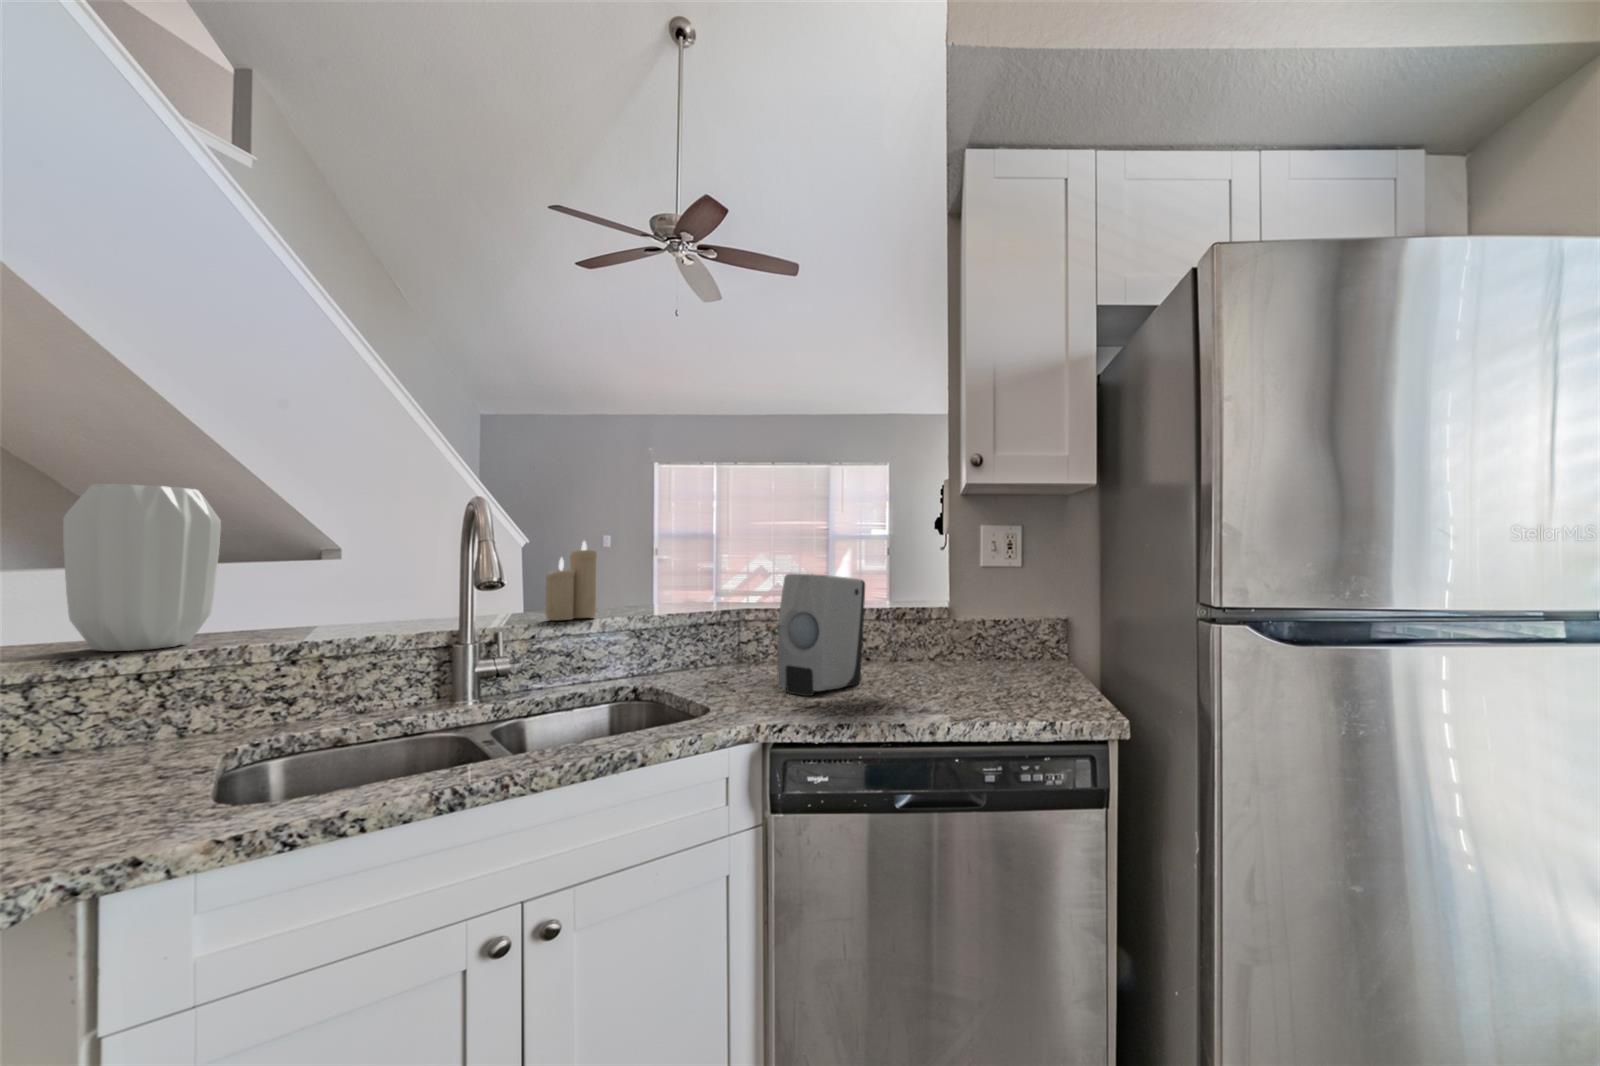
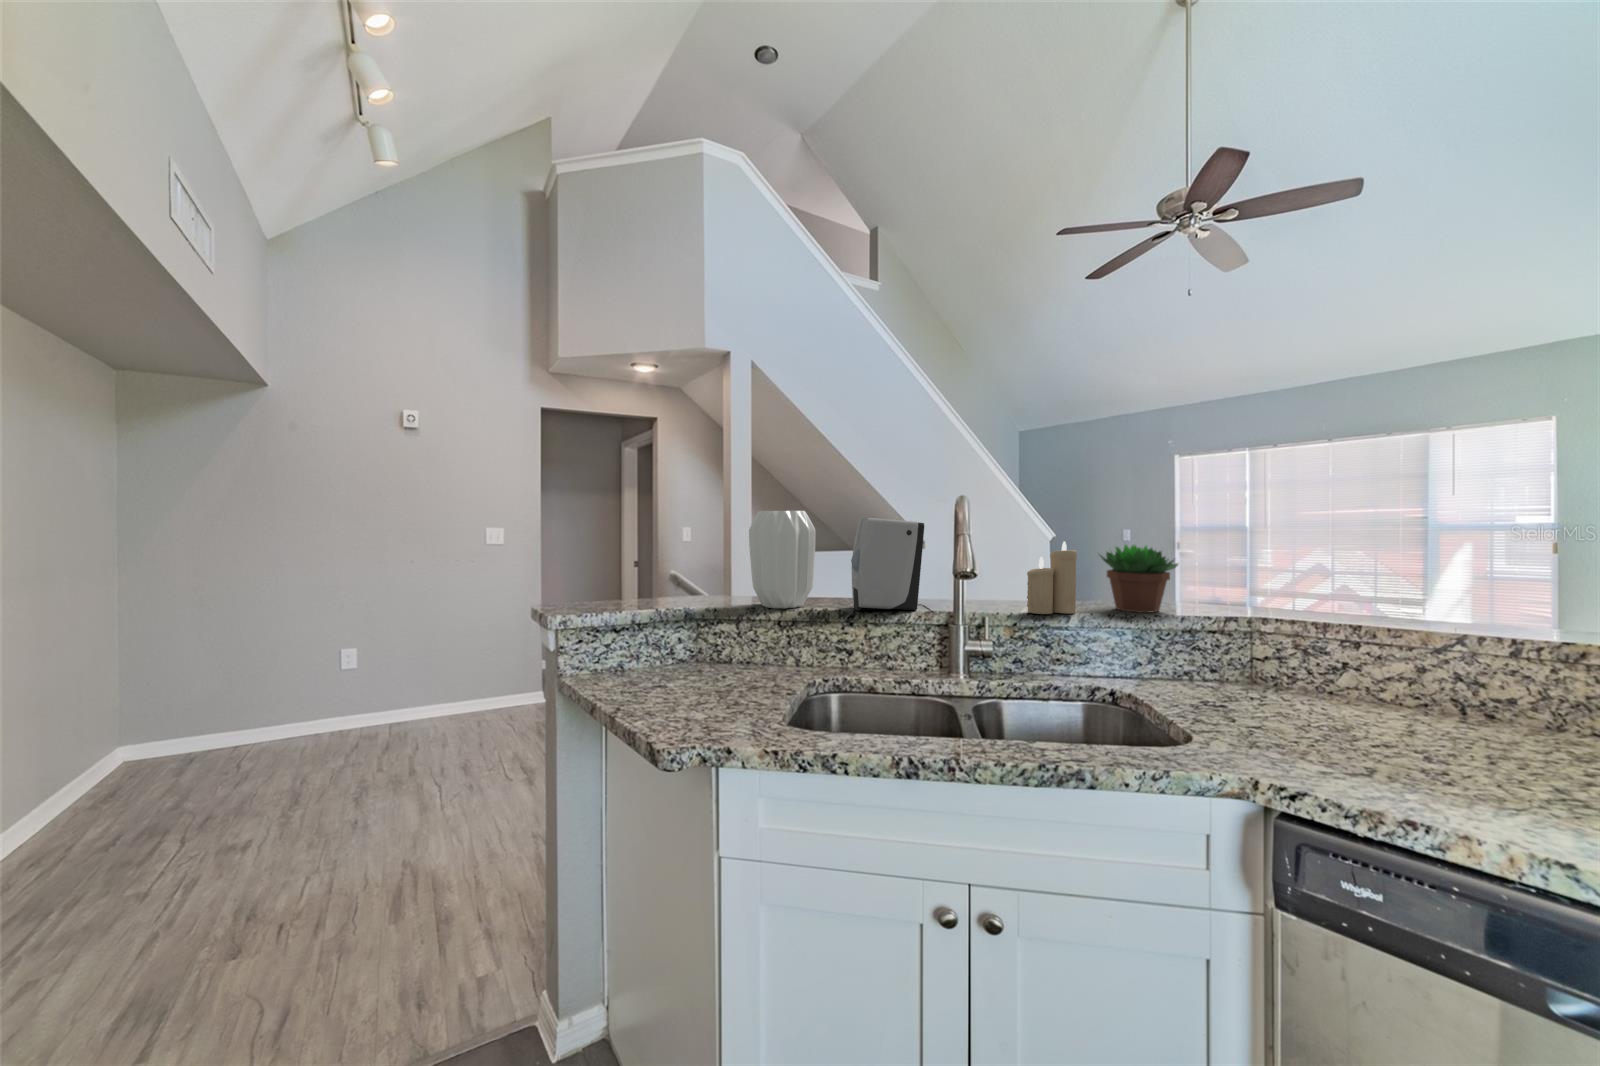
succulent plant: none [613,544,683,614] -> present [1100,545,1178,613]
soap dispenser: present [777,574,865,696] -> present [851,517,924,611]

